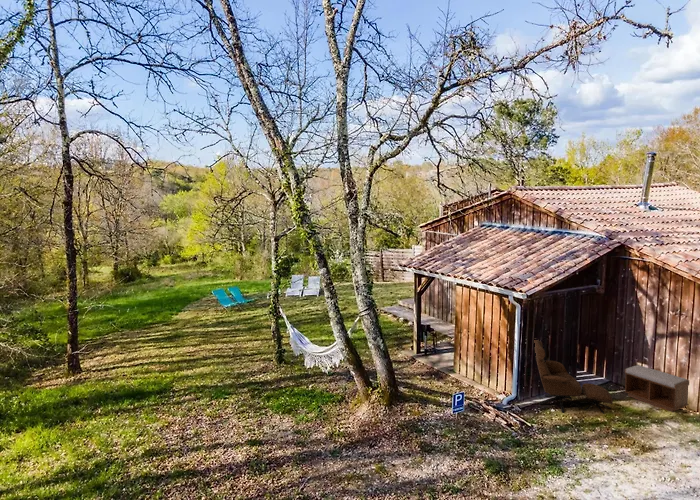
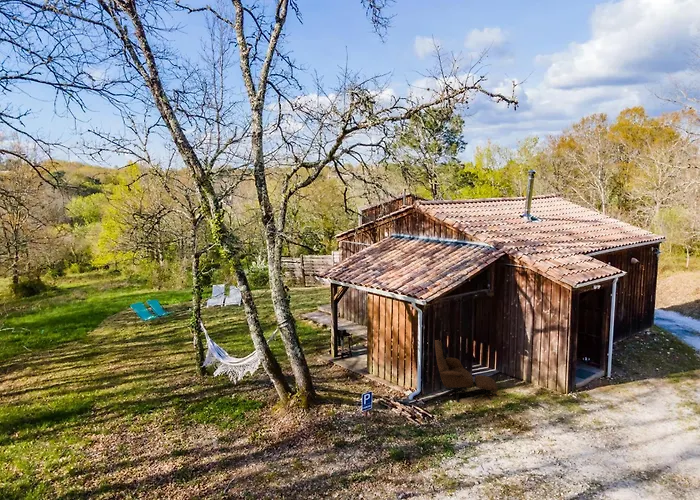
bench: present [624,365,689,412] -> none [509,357,557,395]

